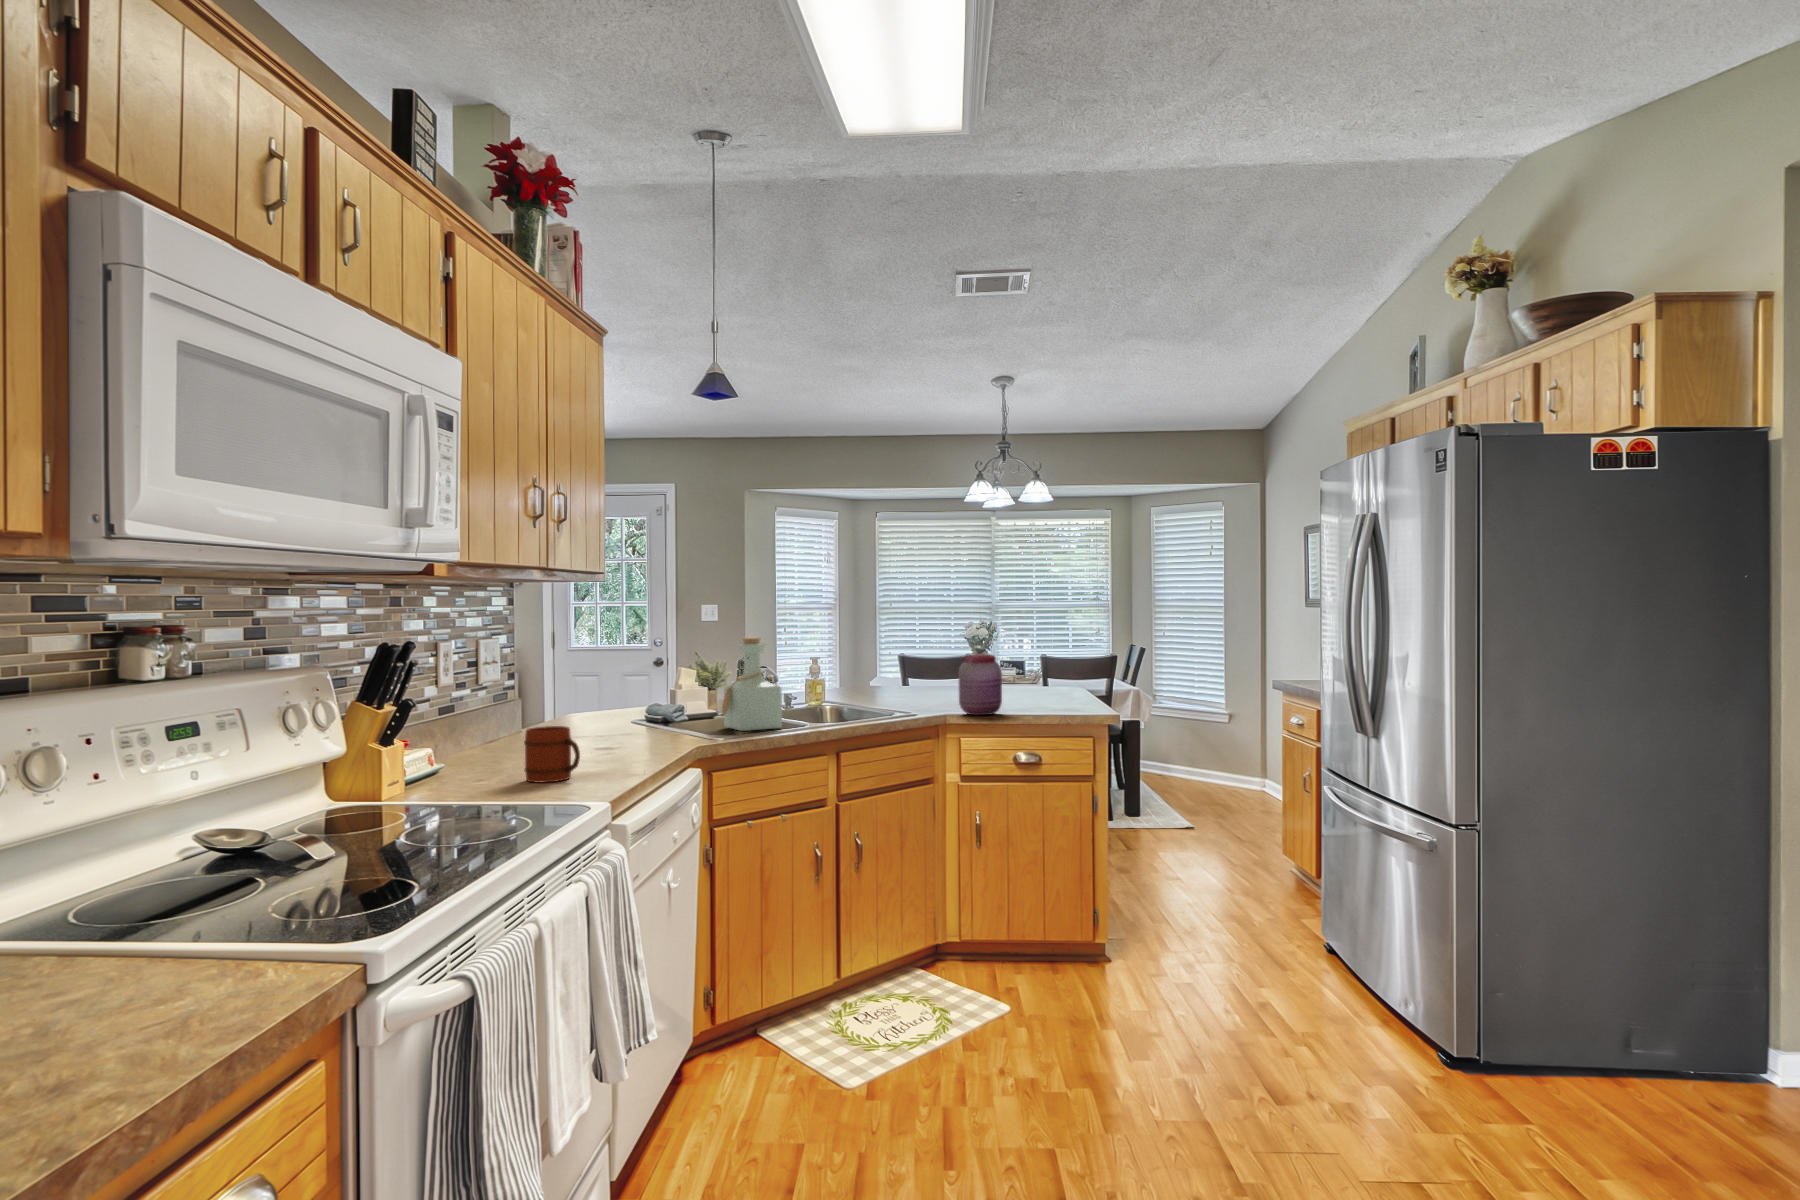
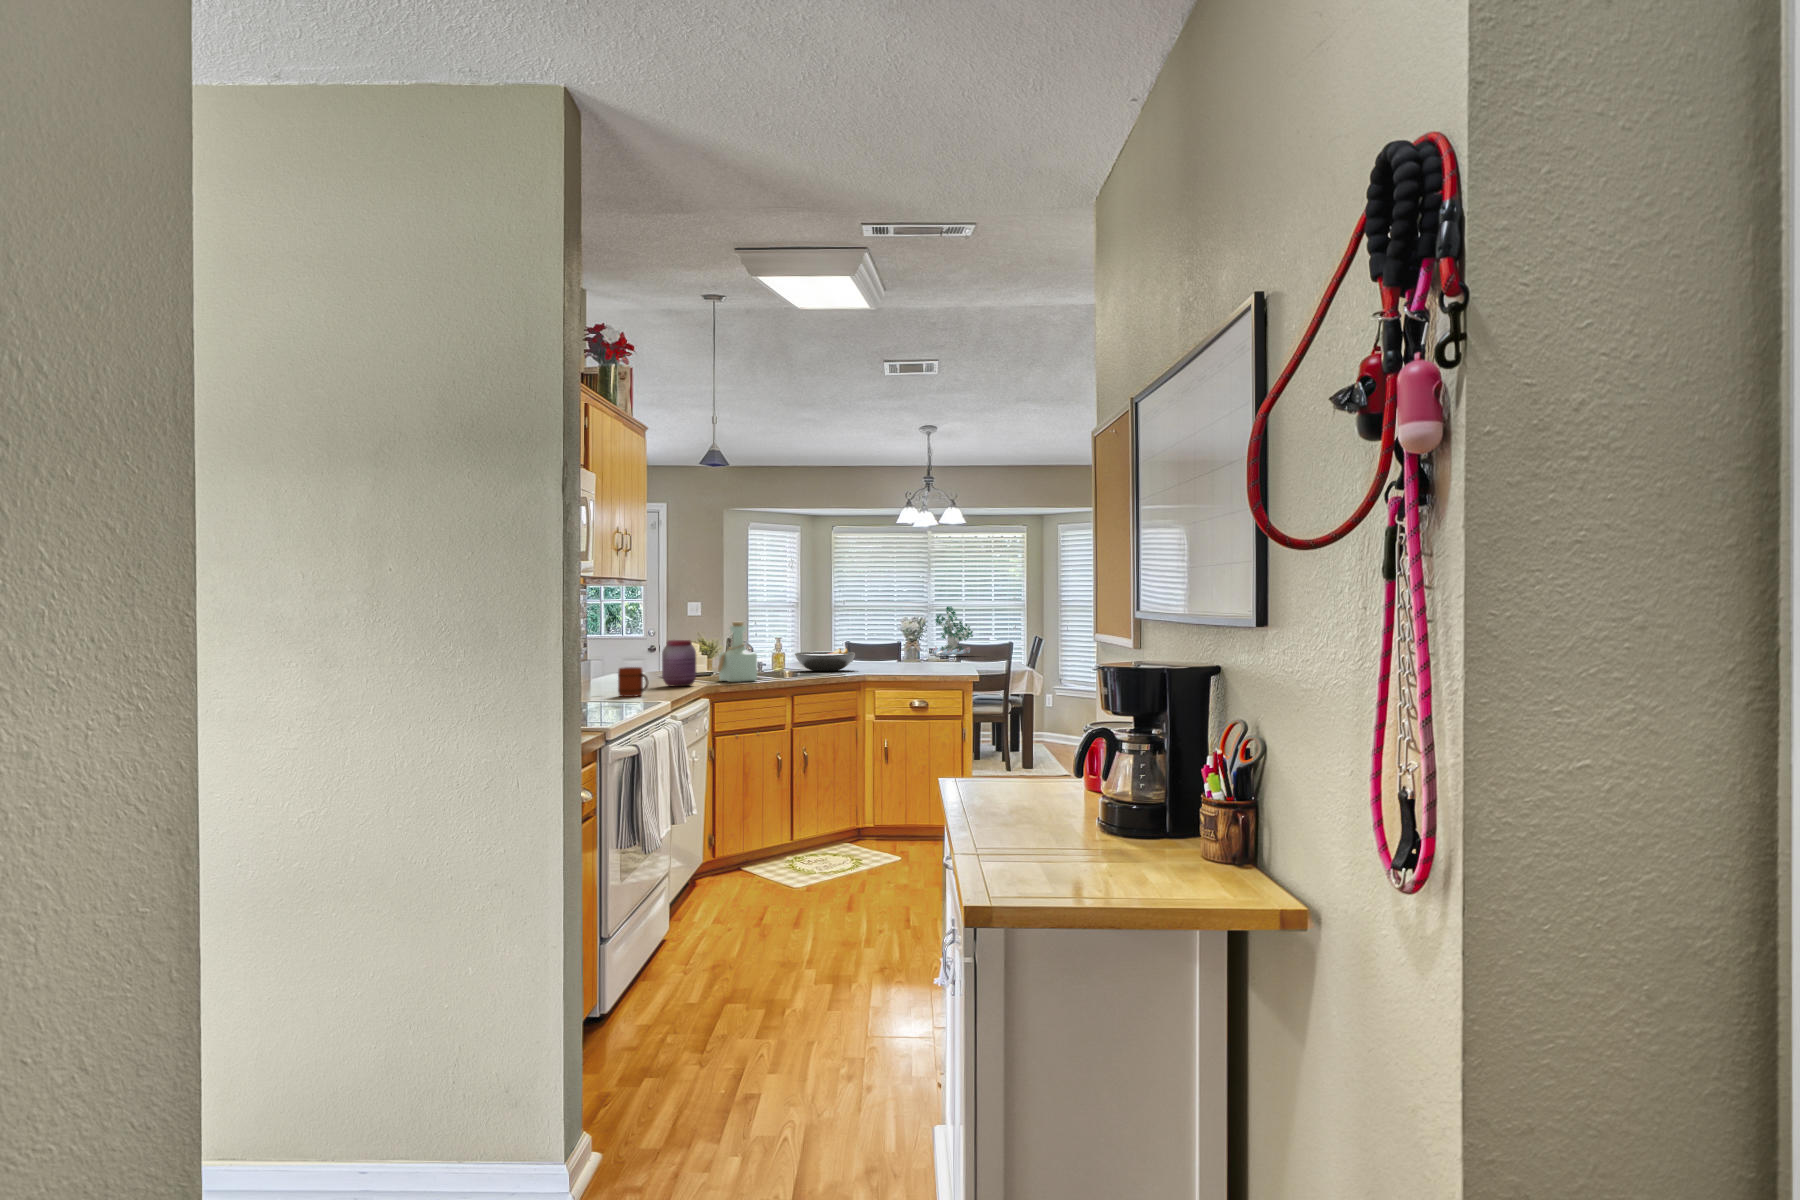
plant: none [1005,608,1058,671] -> present [933,606,973,656]
jar: present [959,655,1002,715] -> present [662,640,696,687]
fruit bowl: none [837,669,923,702] -> present [795,648,856,671]

